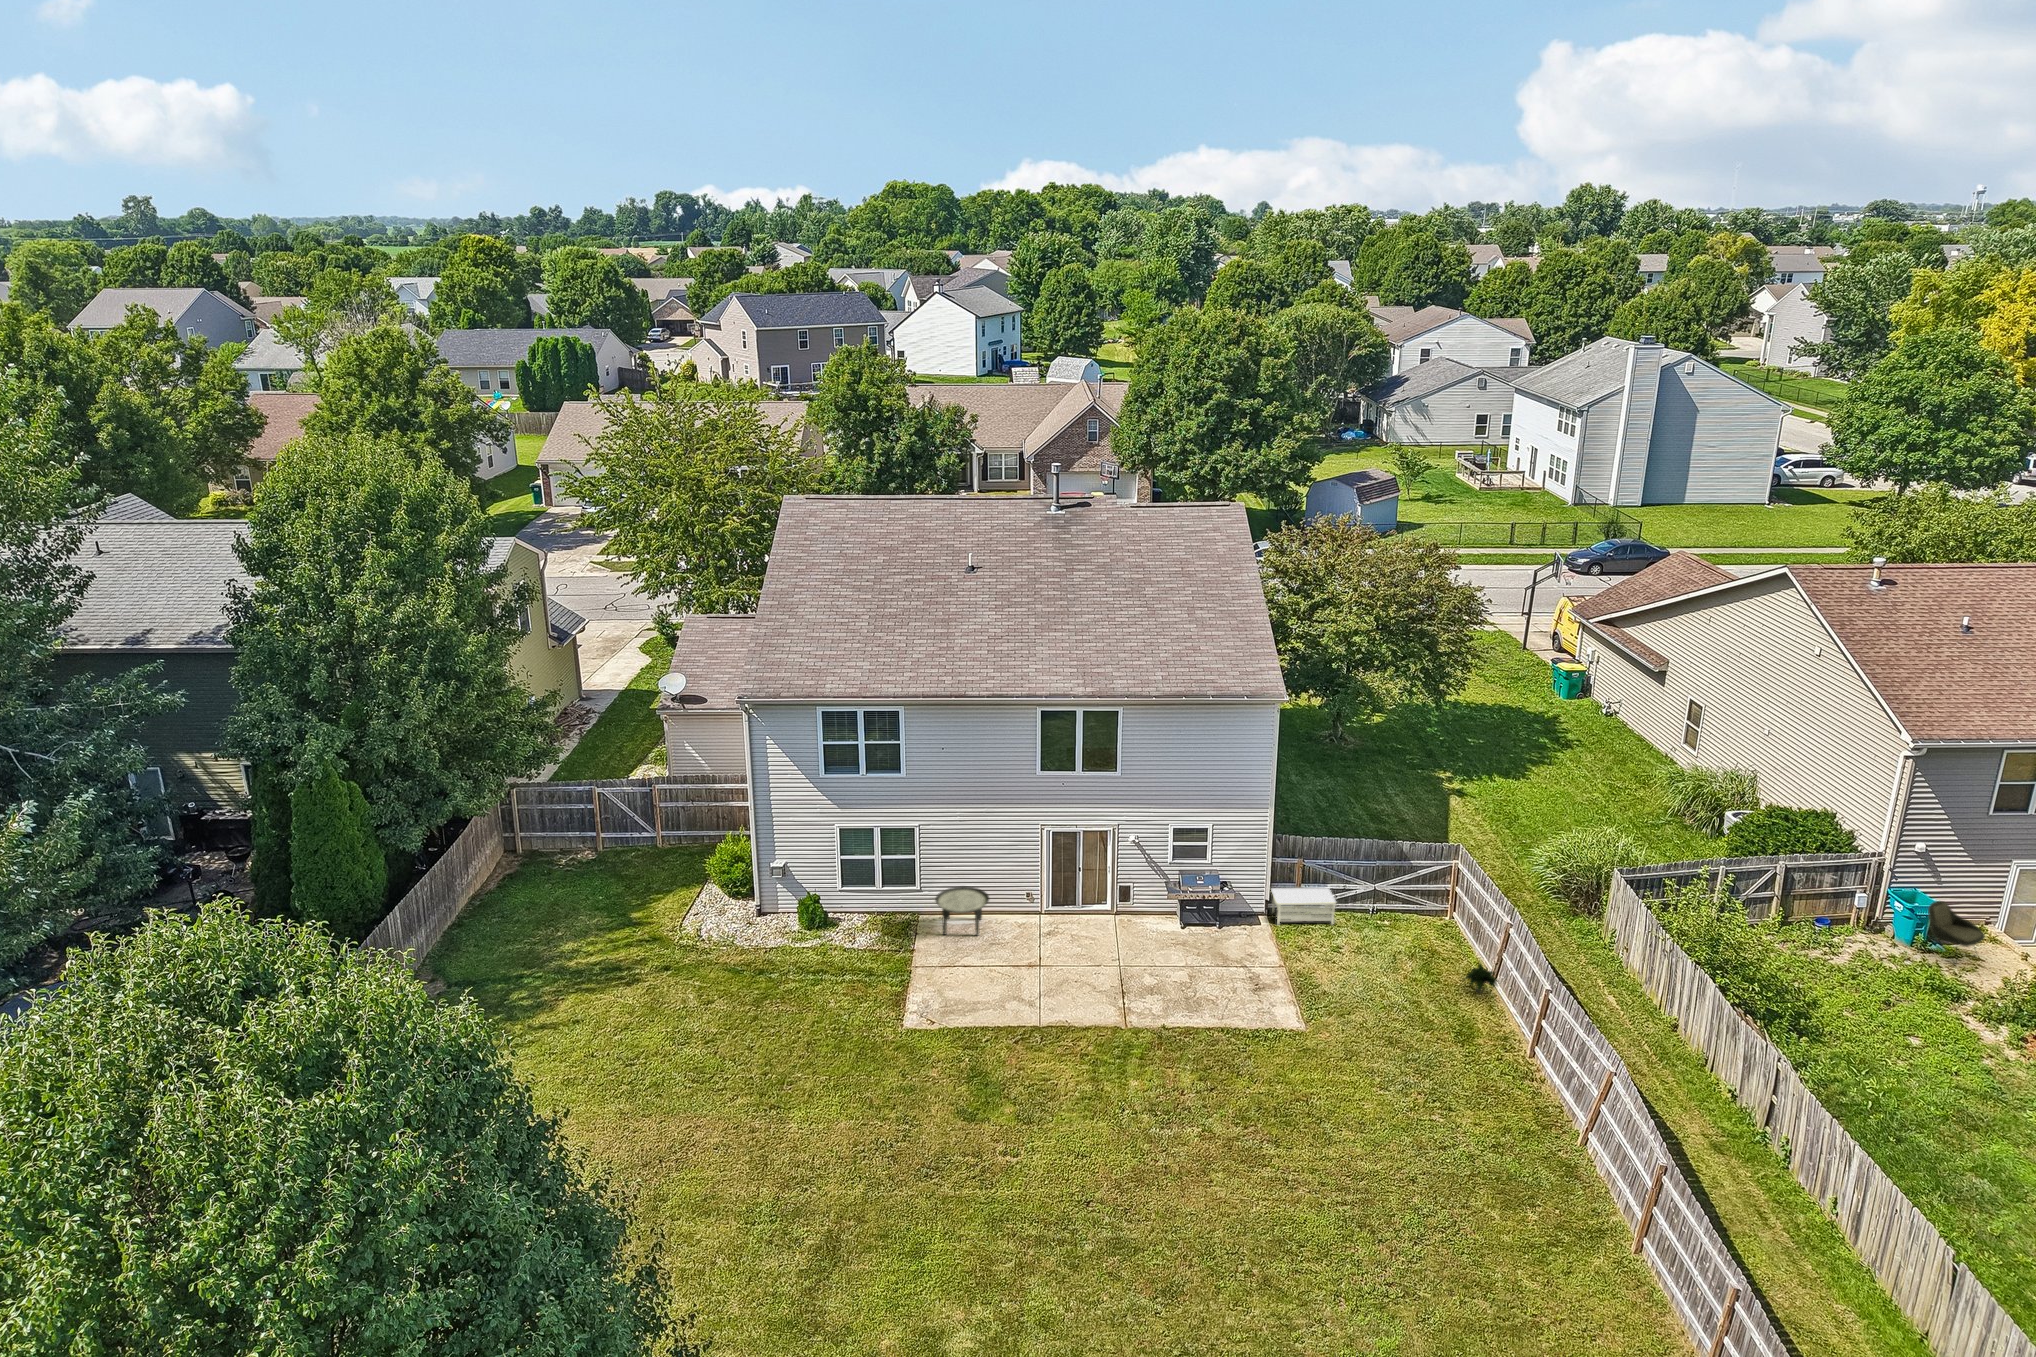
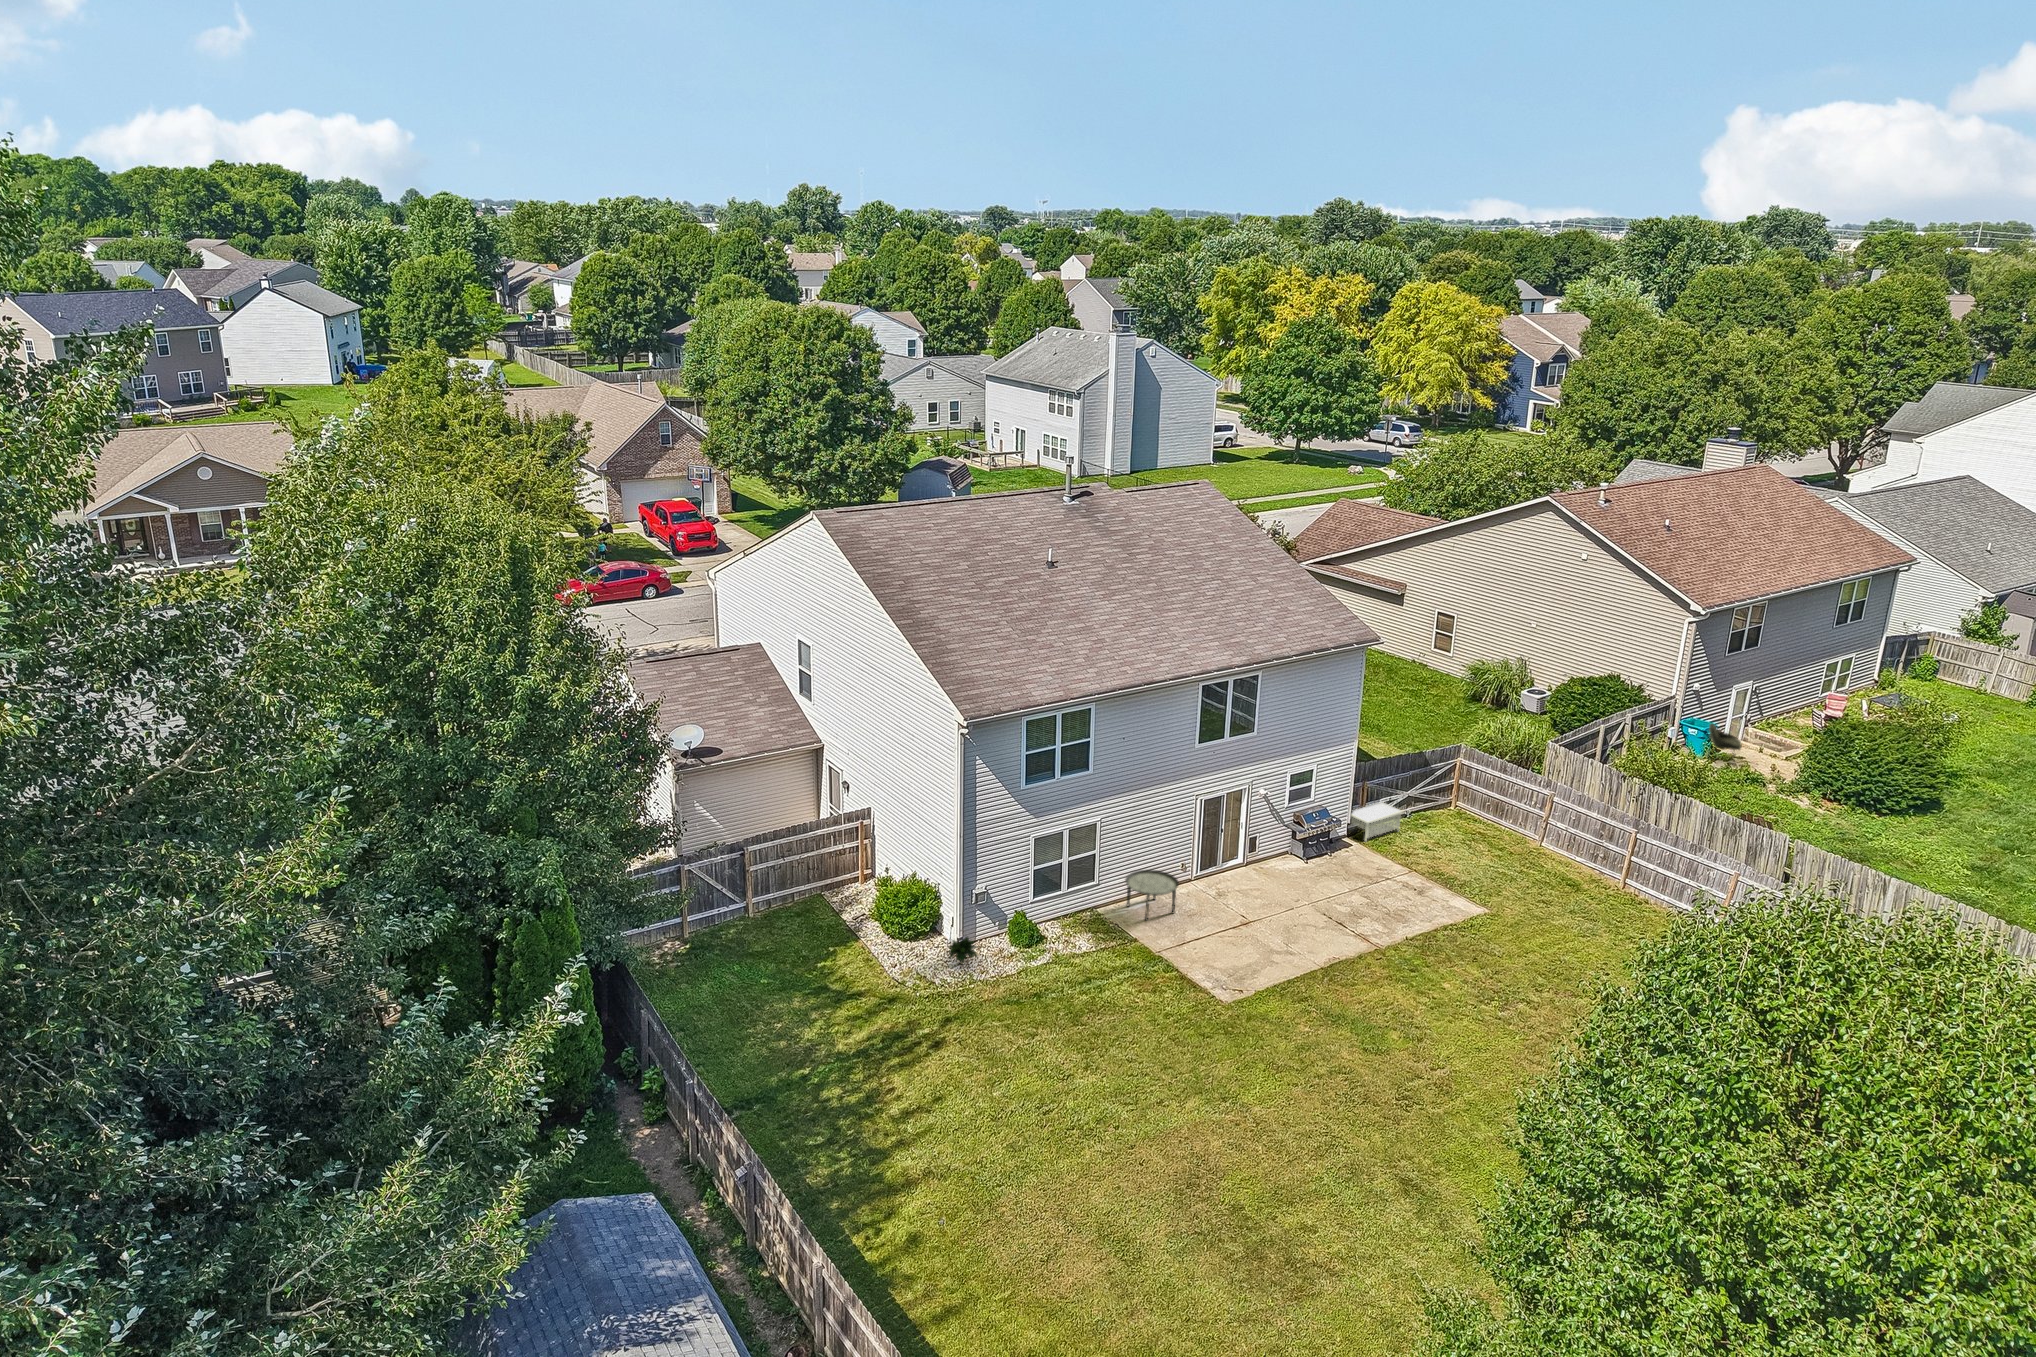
potted plant: present [1464,963,1498,993] -> present [947,936,978,964]

